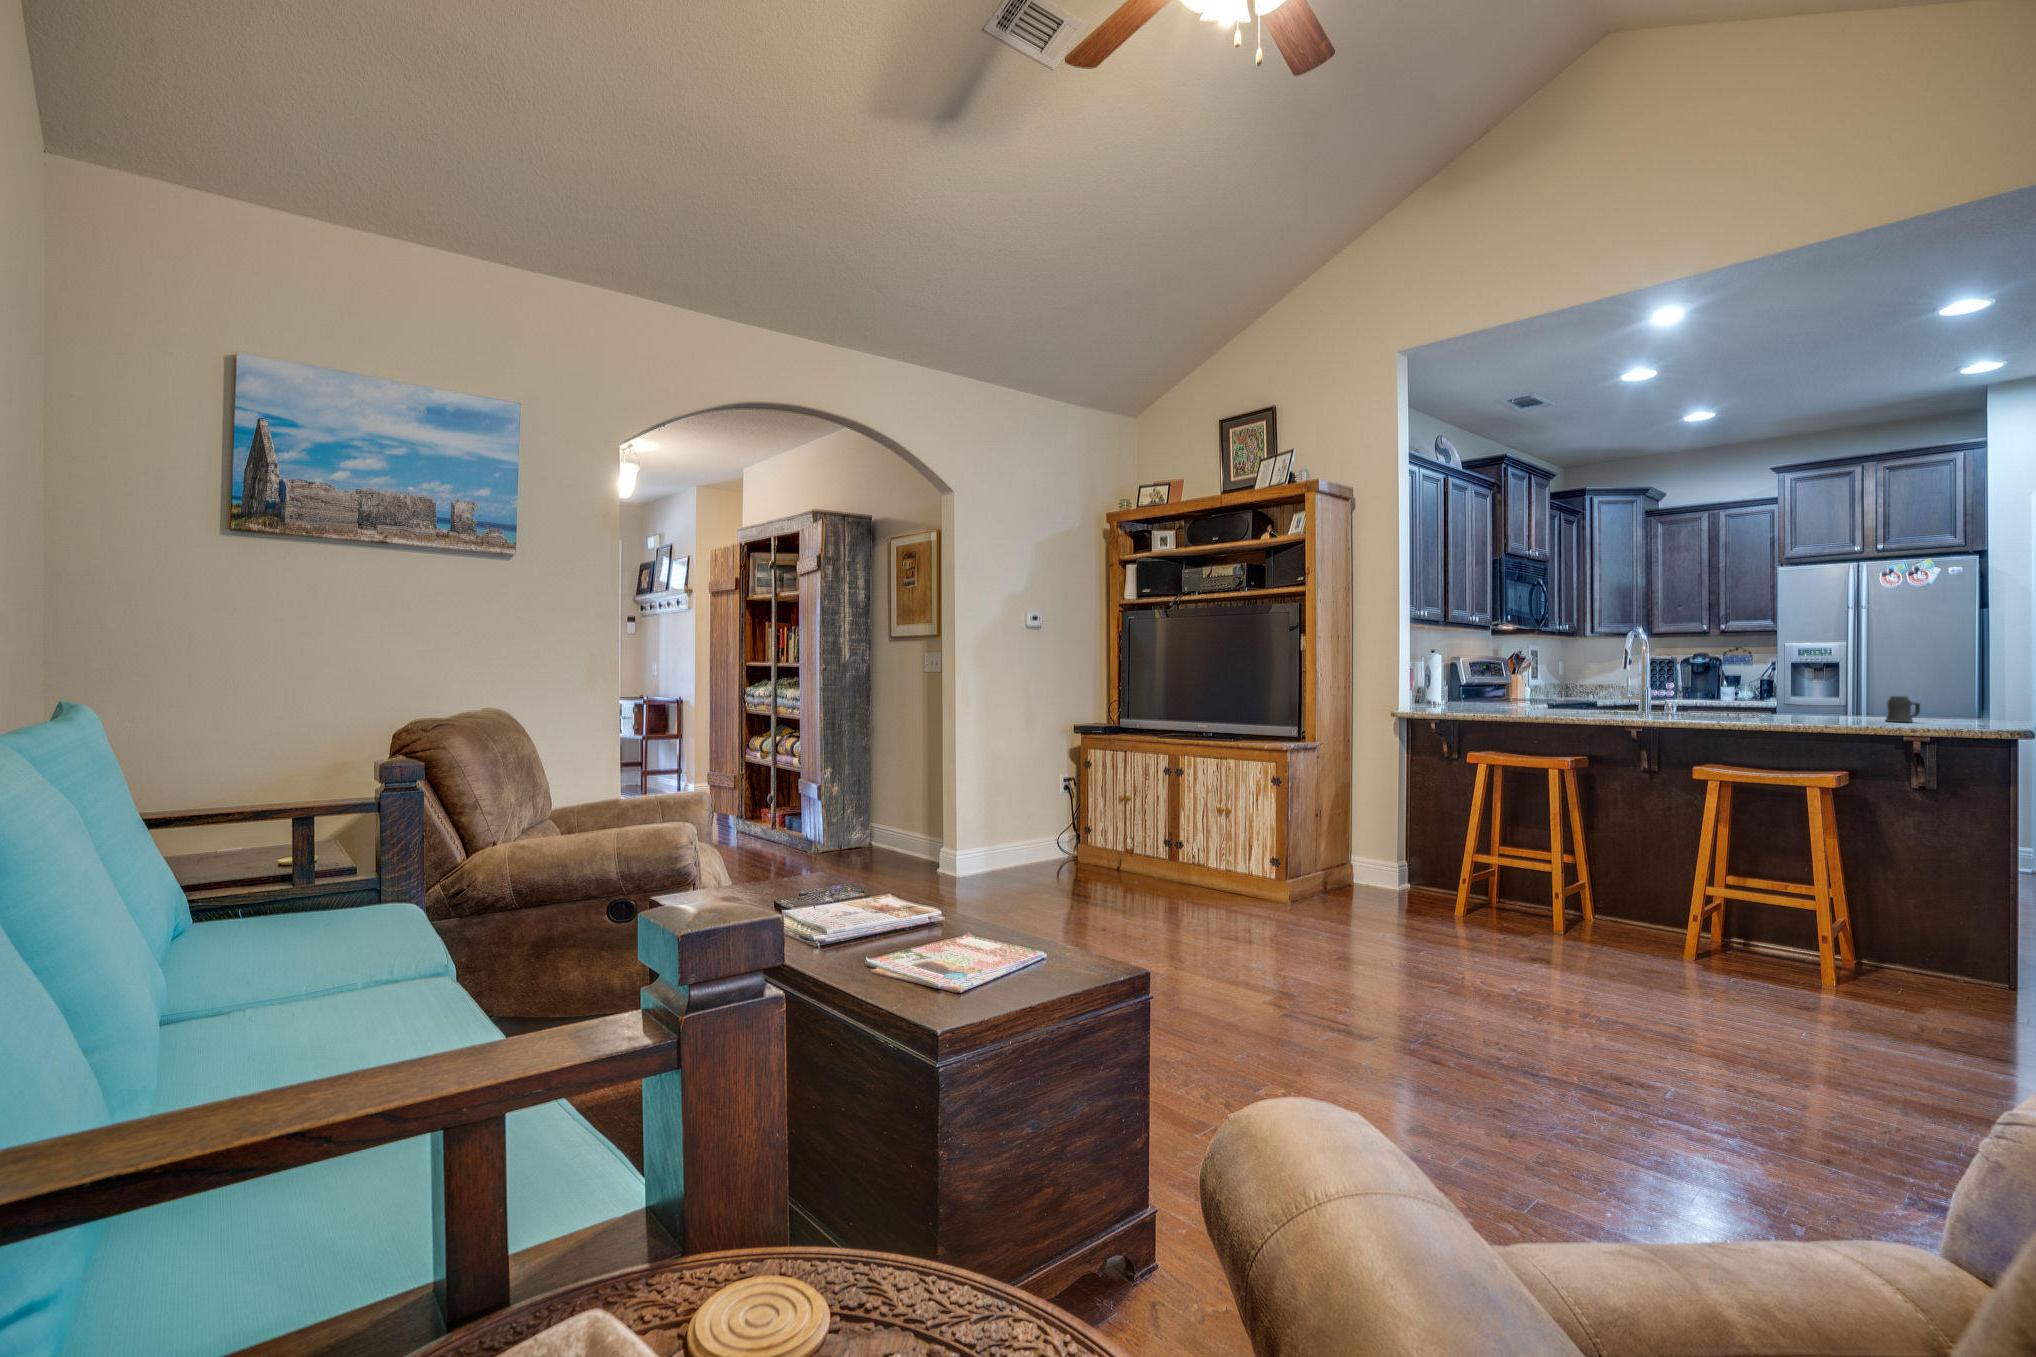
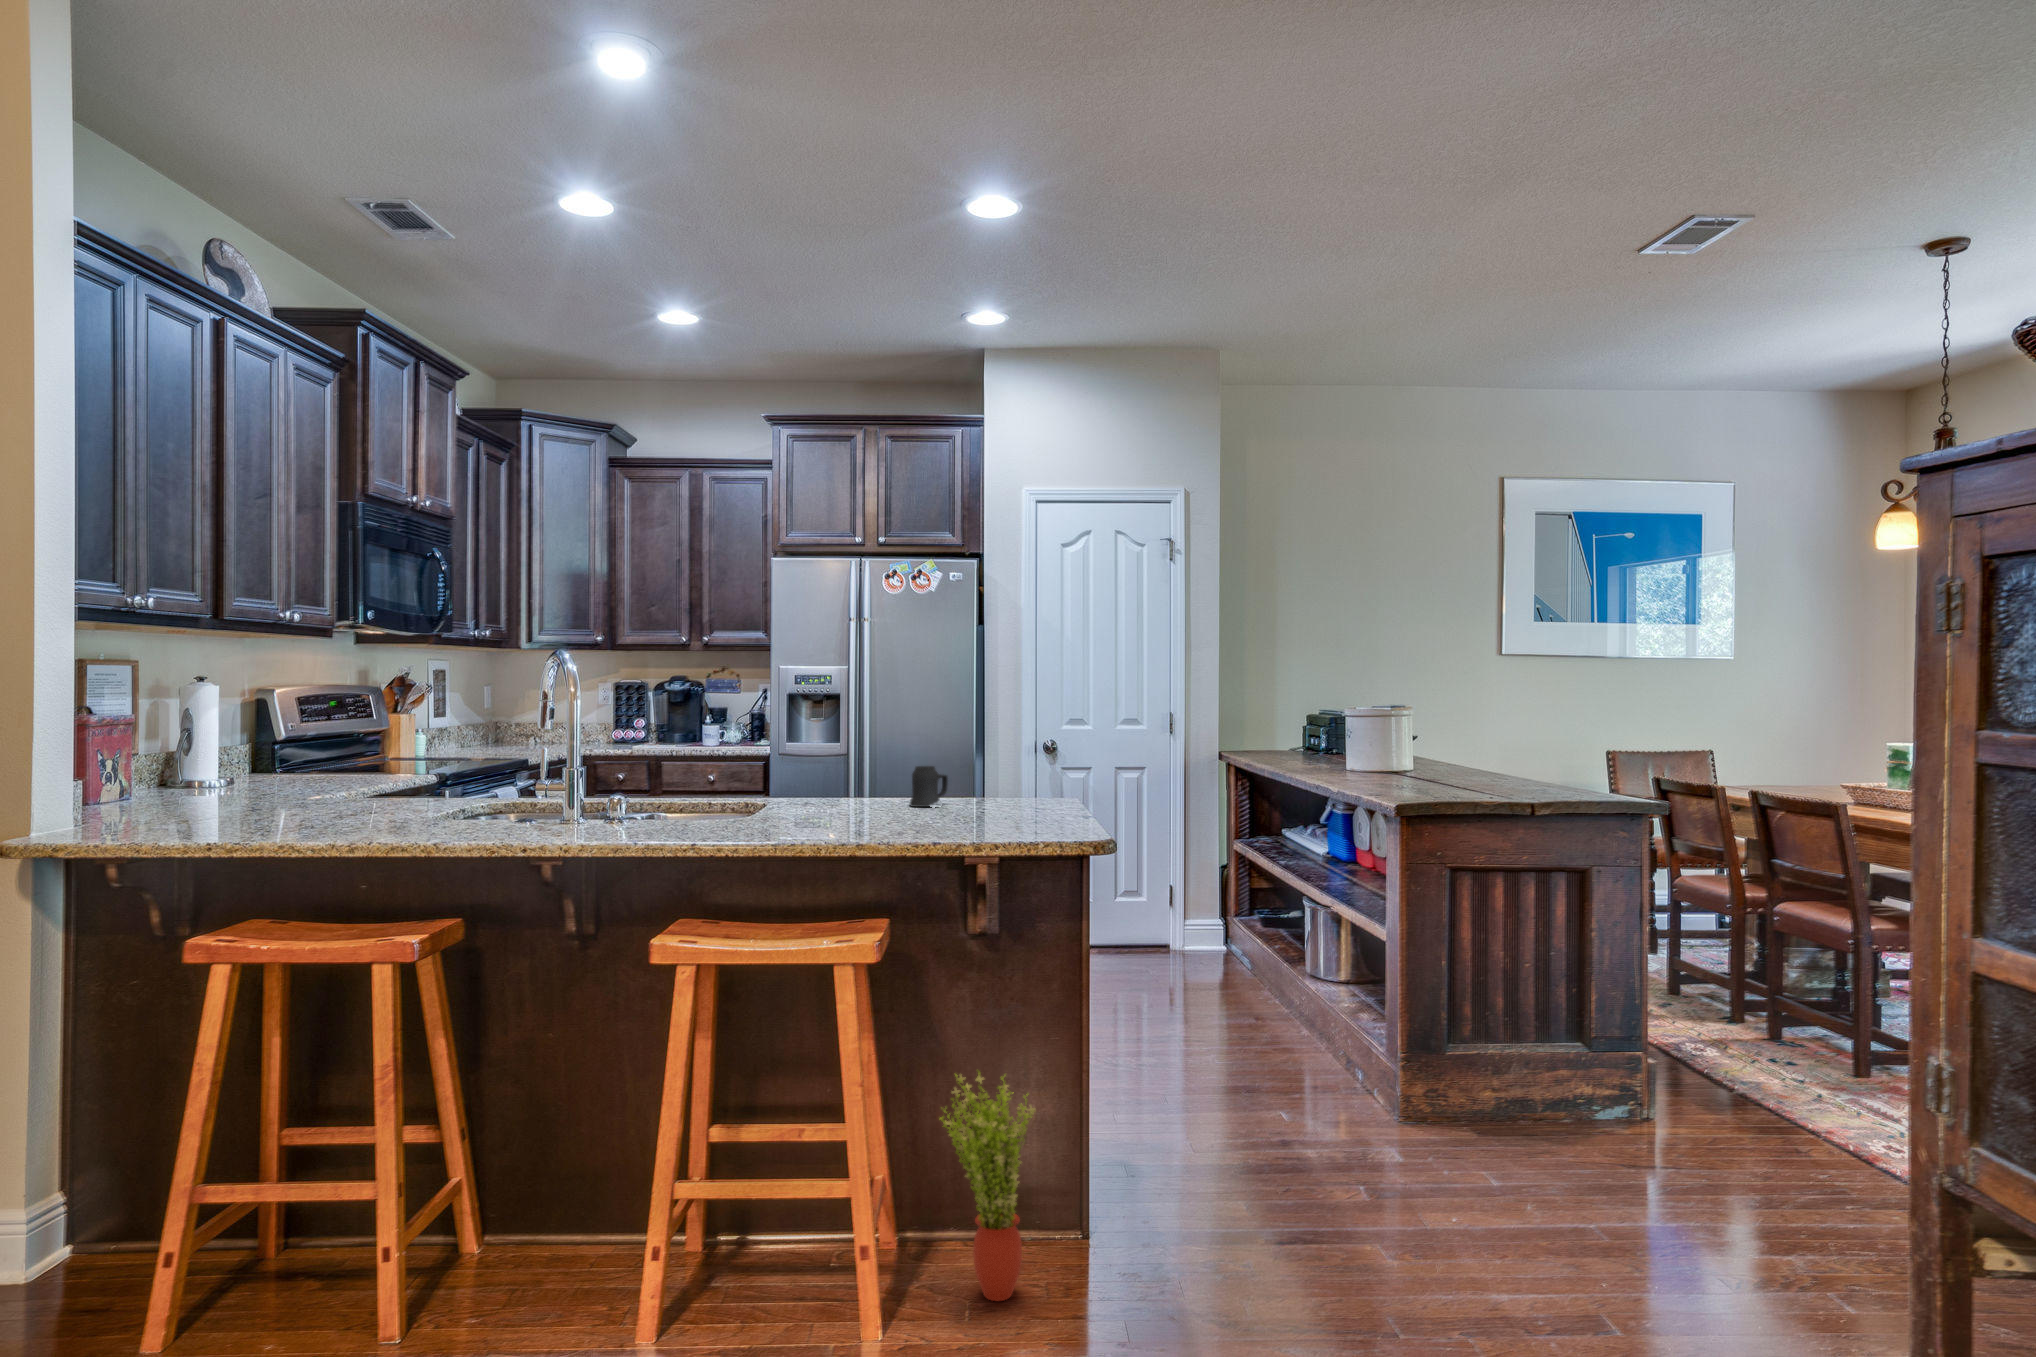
potted plant: none [1885,851,1961,984] -> present [939,1071,1035,1301]

